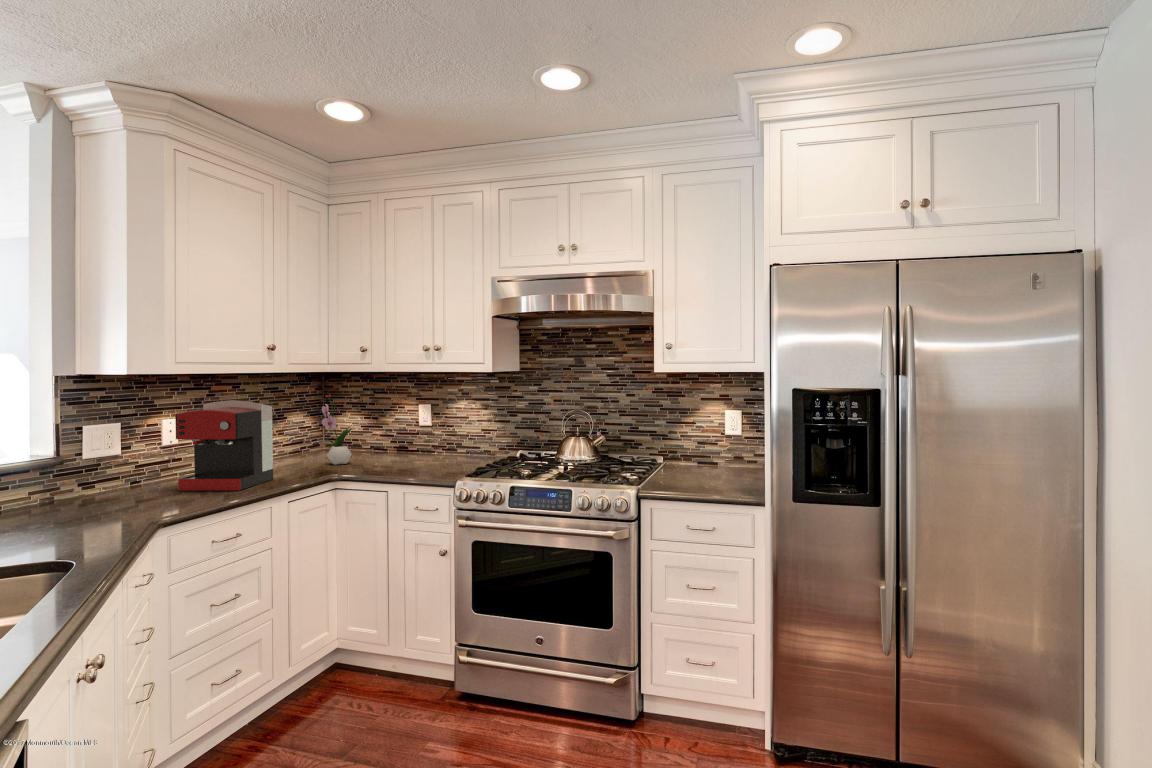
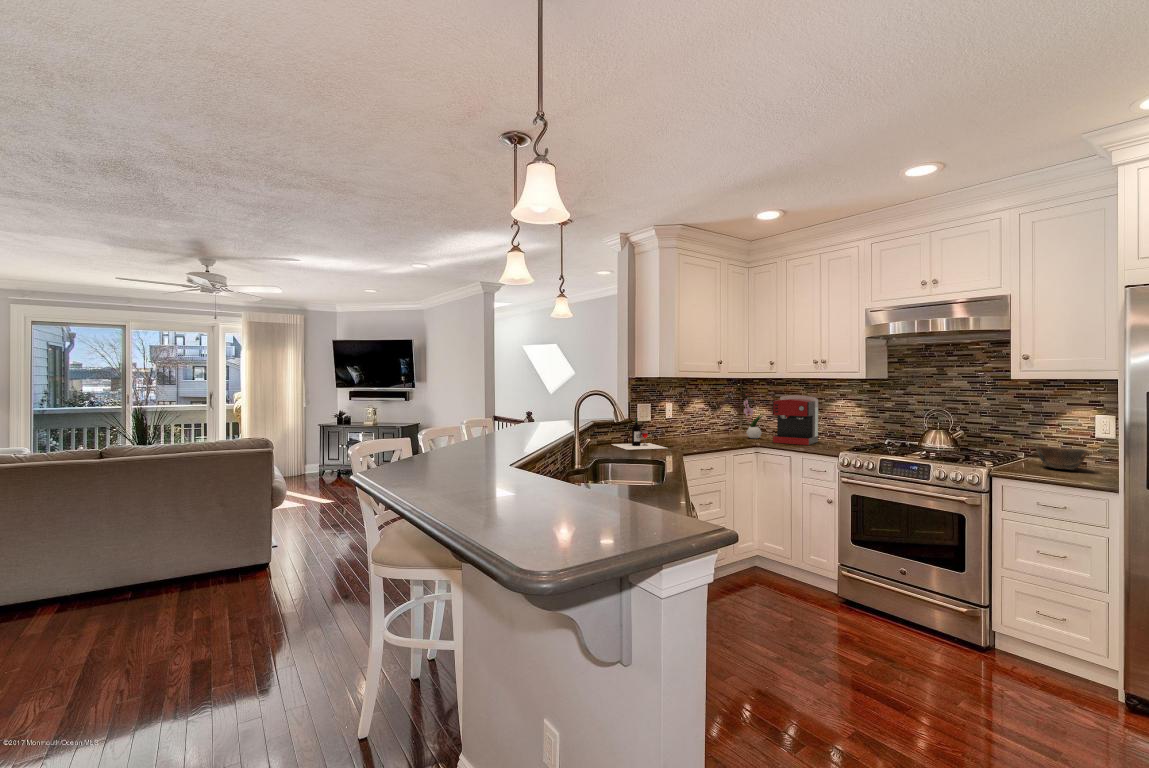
coffee maker: present [175,400,273,491] -> present [773,395,818,445]
wine bottle: none [30,451,163,522] -> present [612,417,666,450]
bowl: none [678,451,727,479] -> present [1035,446,1088,470]

